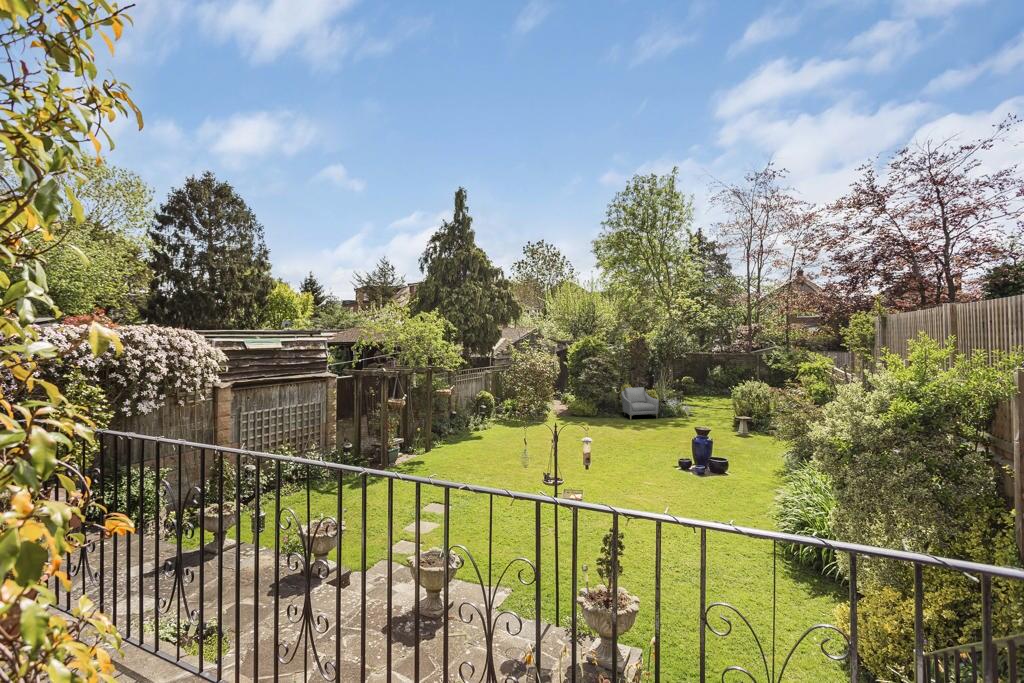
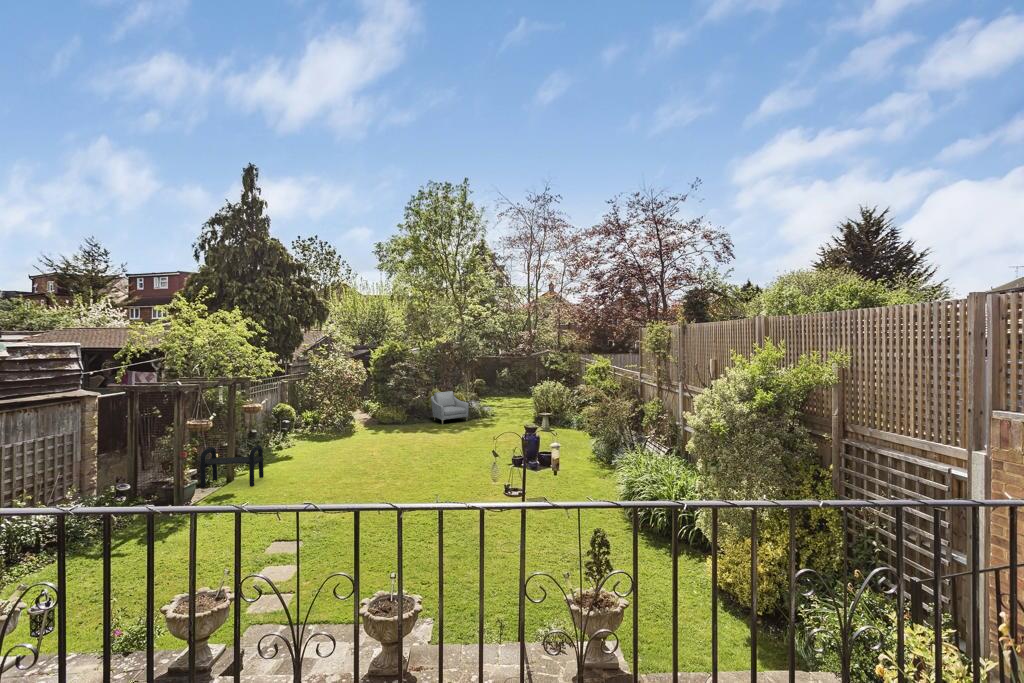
bench: none [409,422,455,457] -> present [200,445,264,488]

